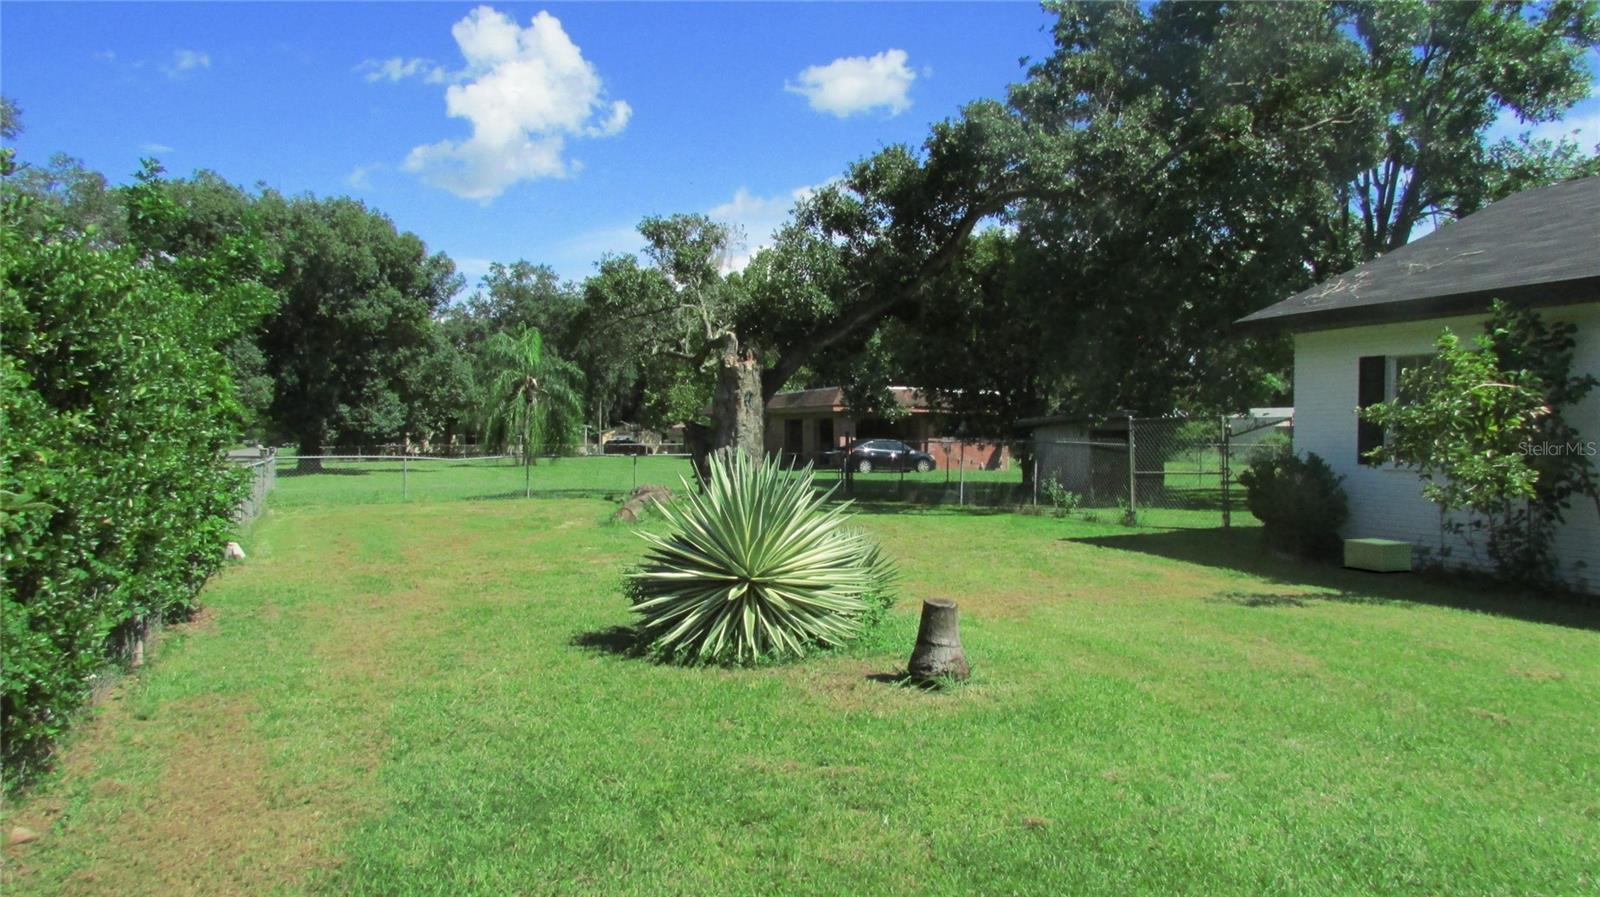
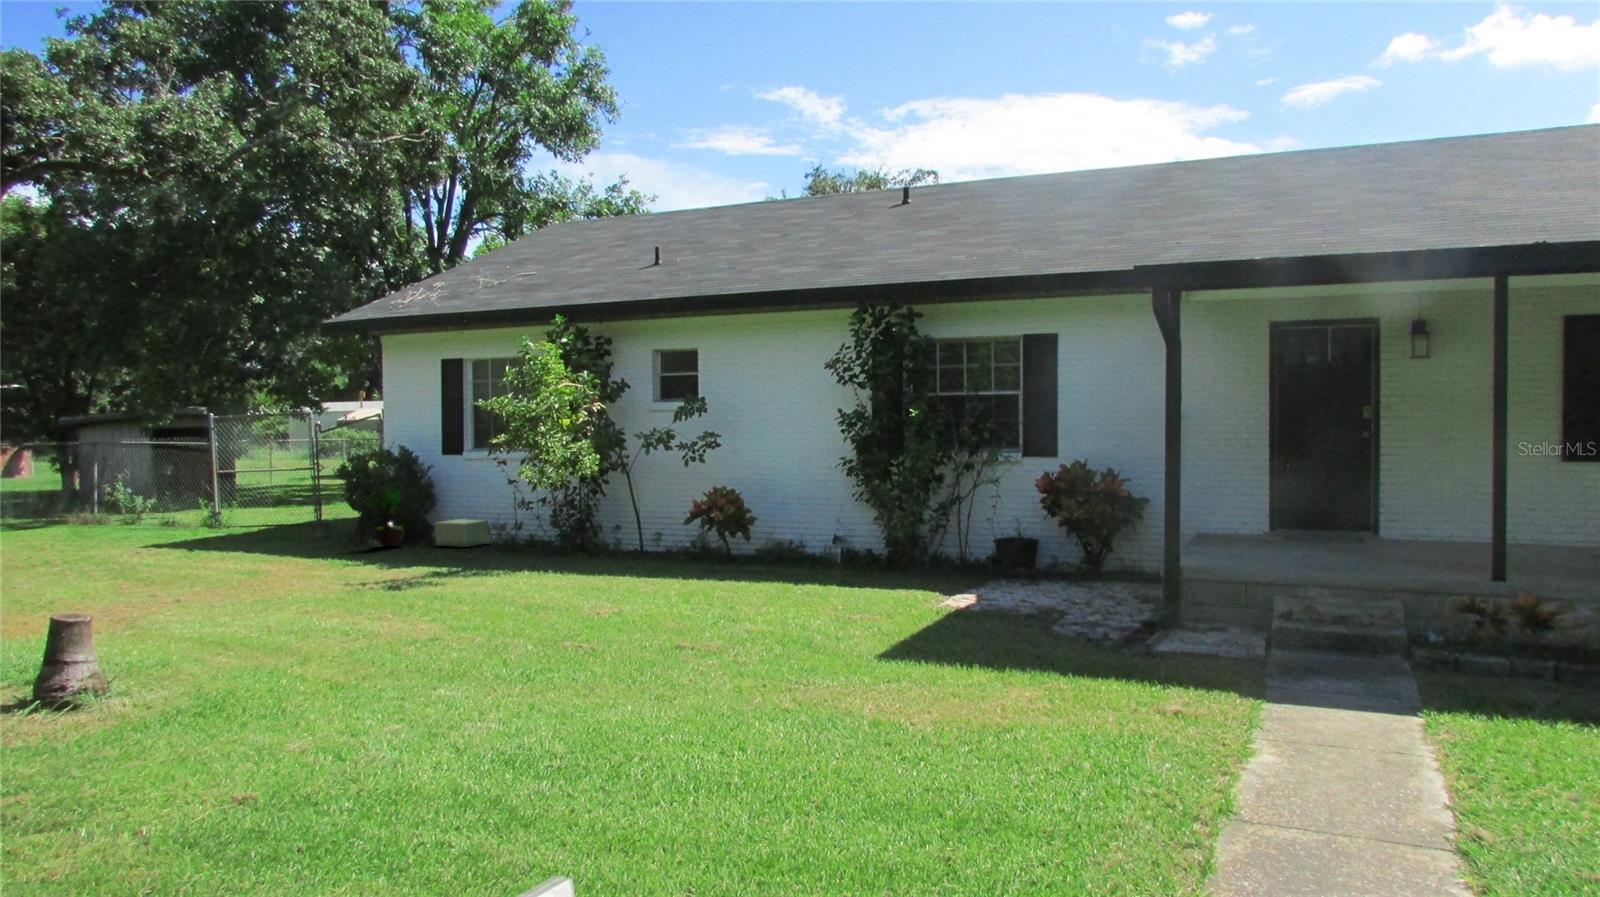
potted tree: none [1265,492,1309,562] -> present [368,490,404,547]

